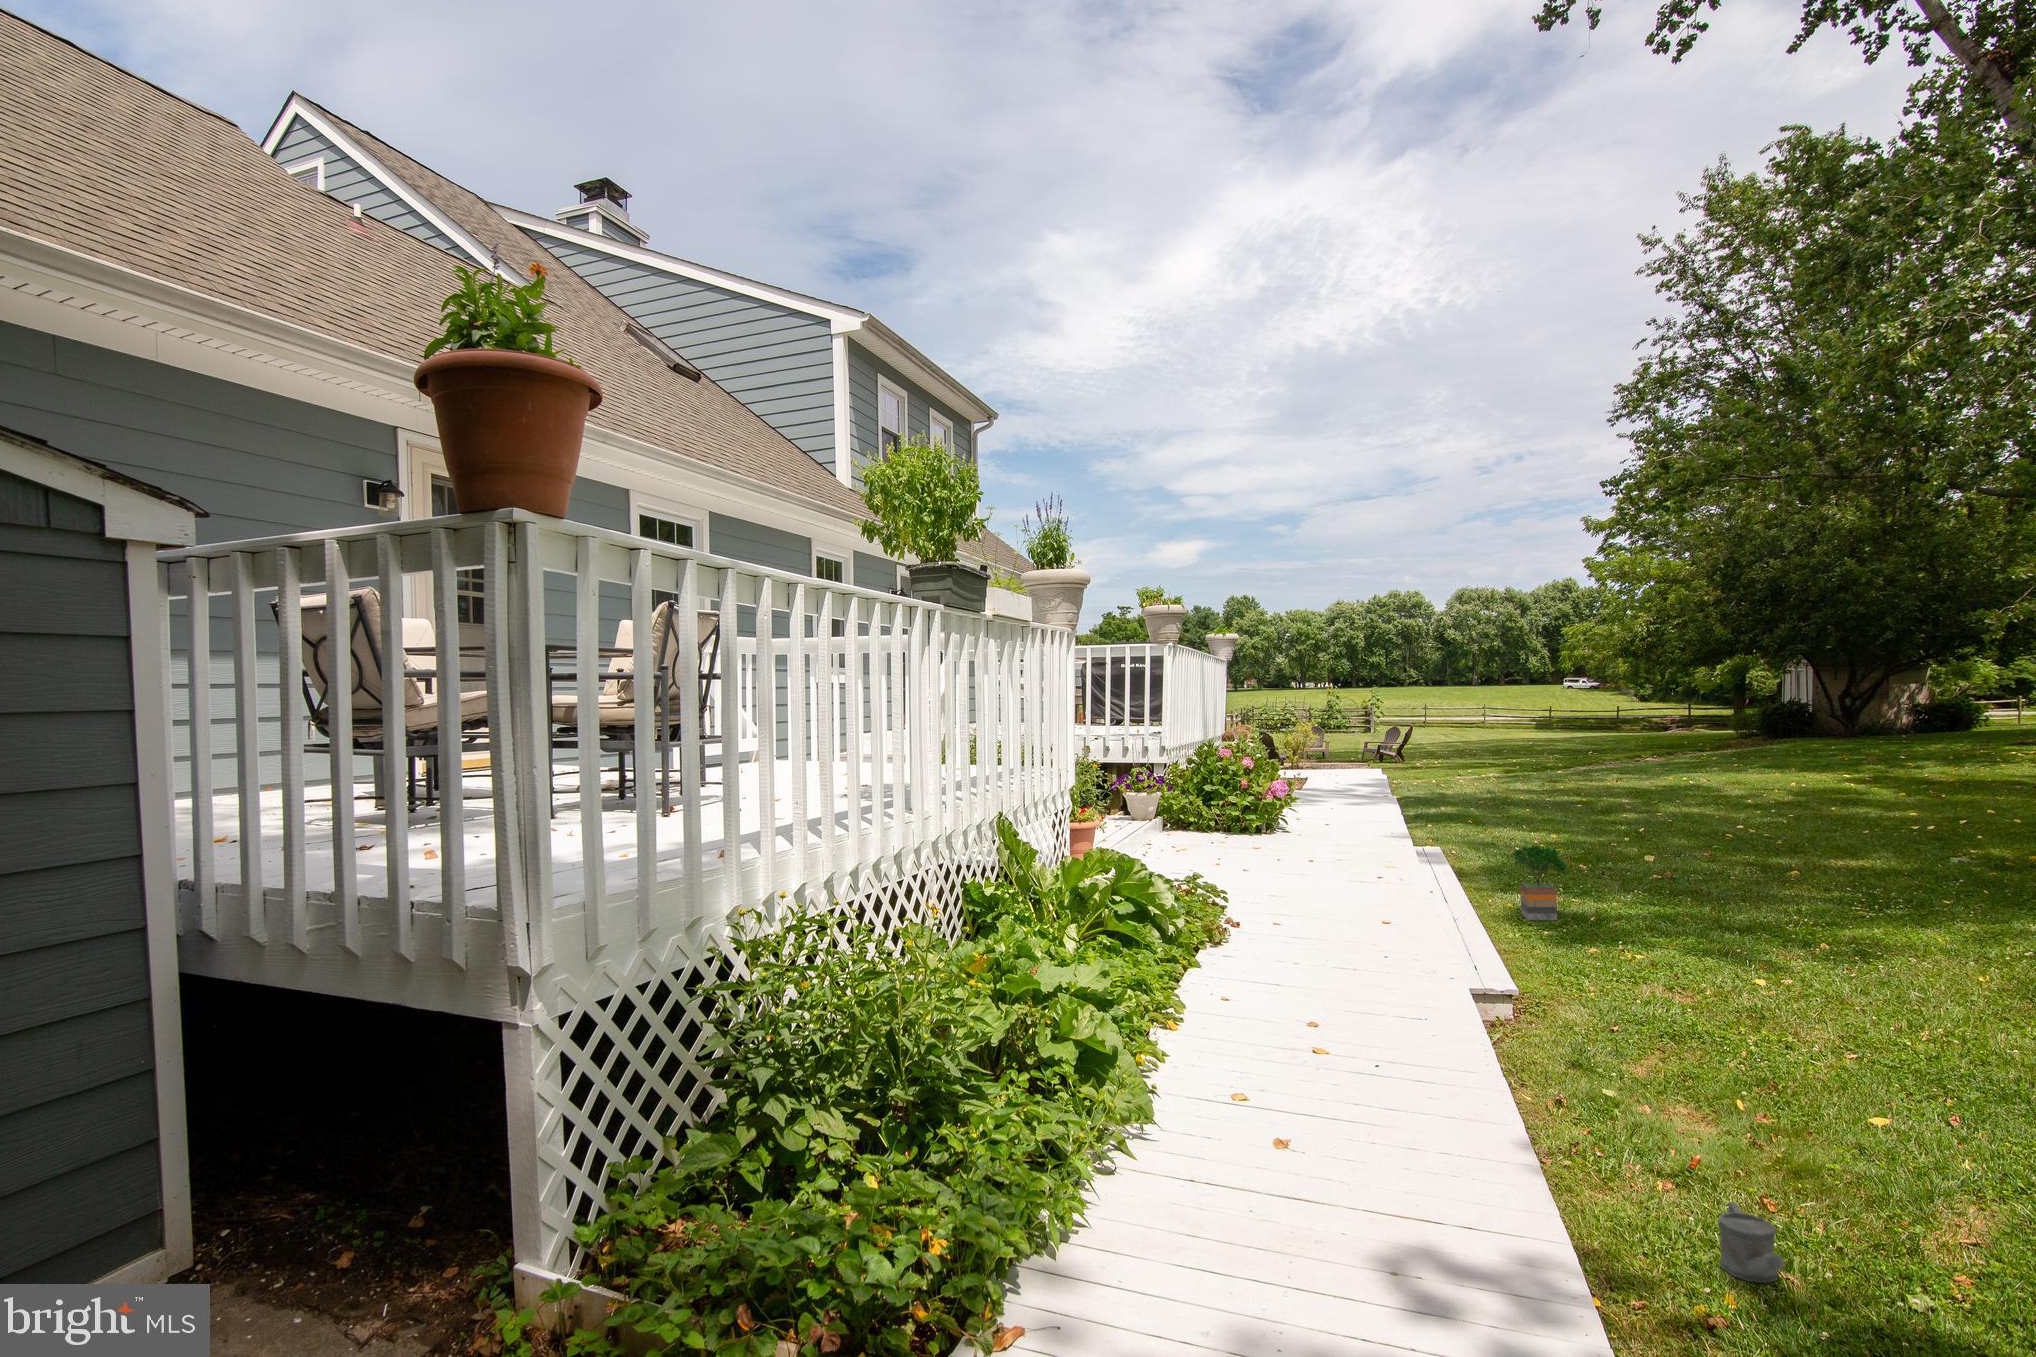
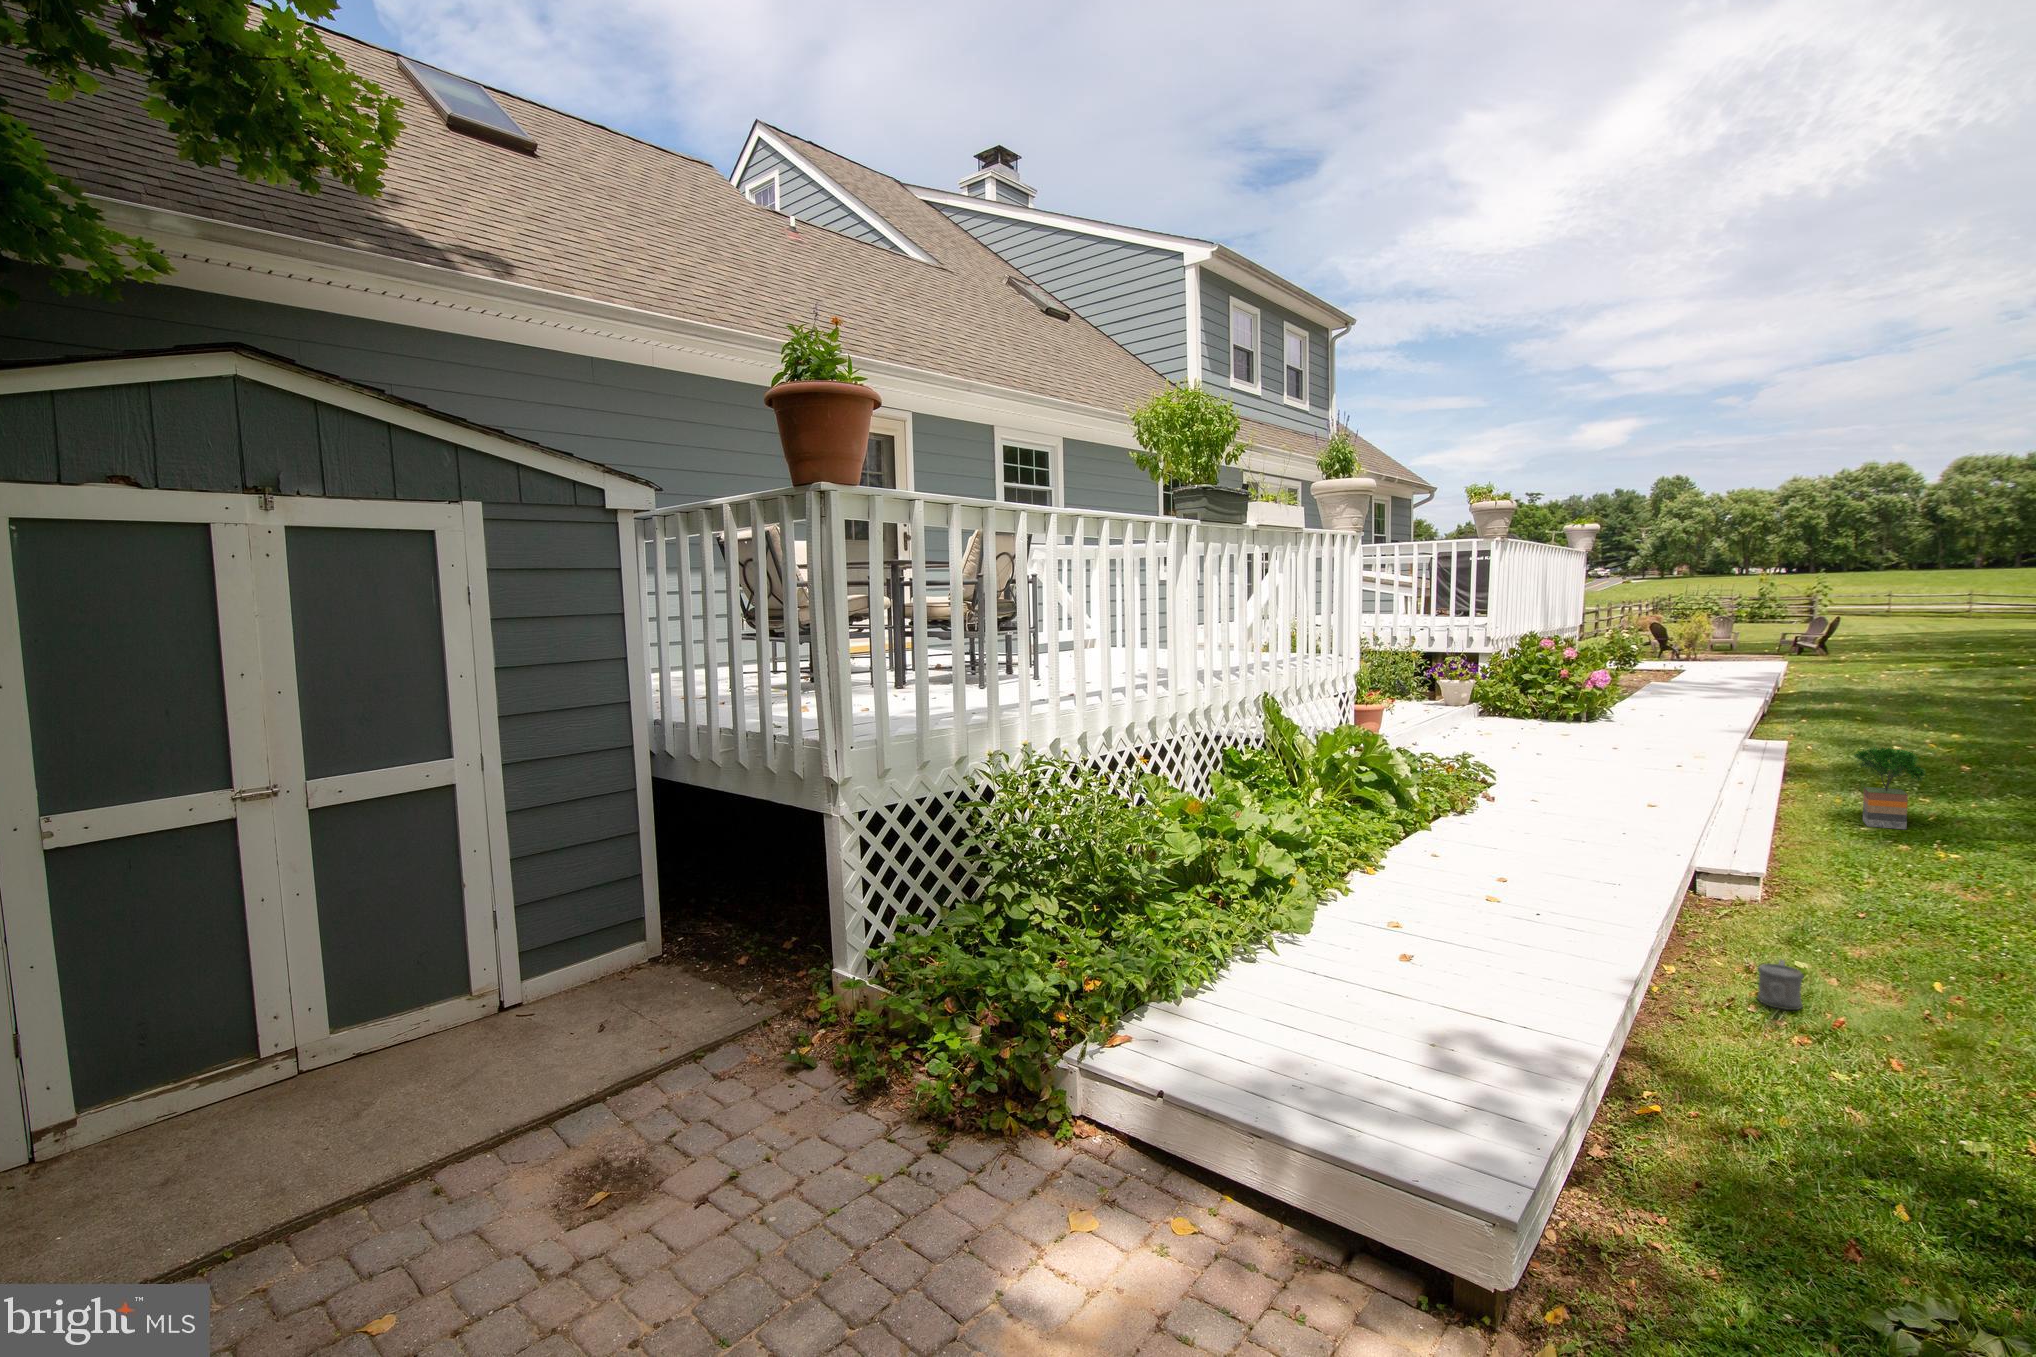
watering can: present [1718,1202,1784,1283] -> present [1757,960,1804,1010]

